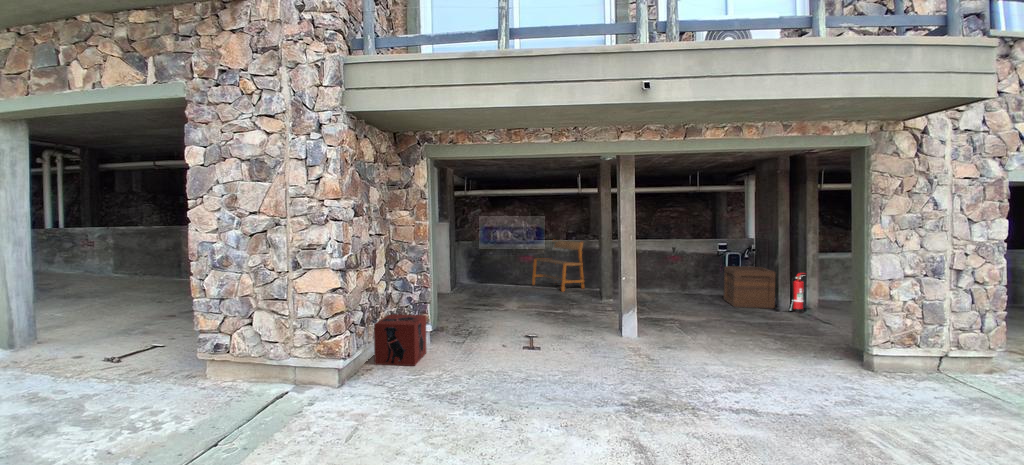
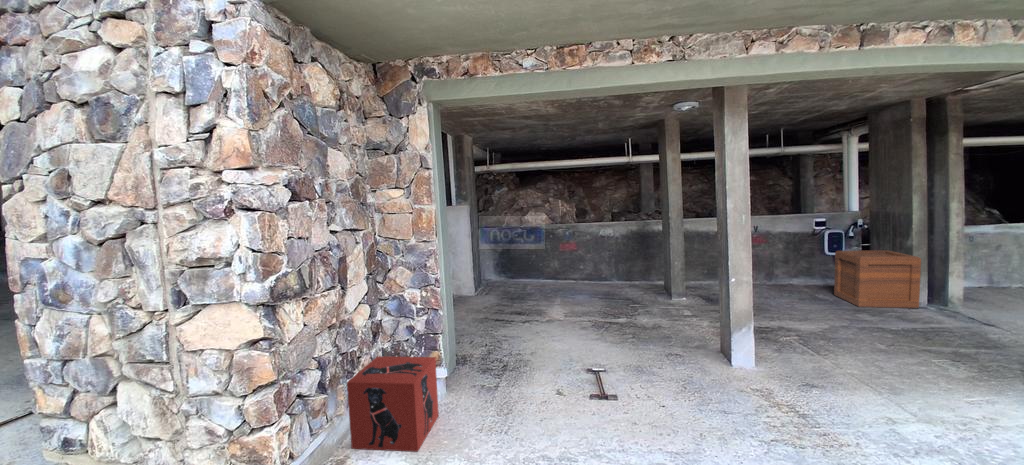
bench: present [532,240,584,291] -> none [572,222,640,289]
fire extinguisher: present [788,273,804,313] -> none [943,258,970,314]

